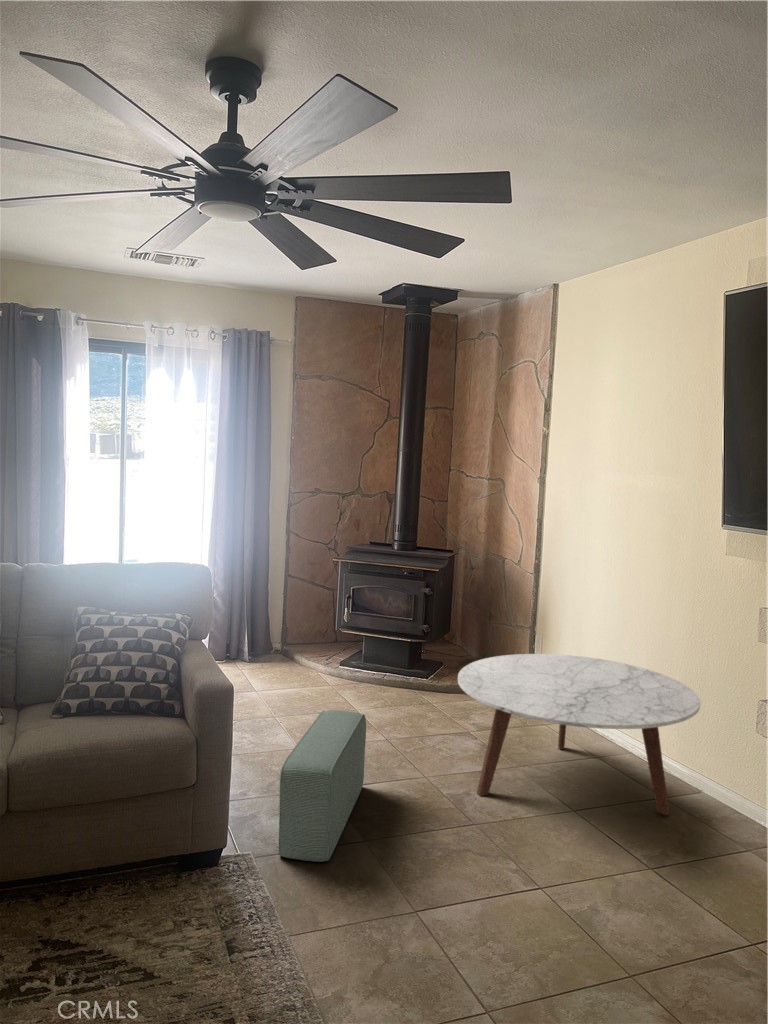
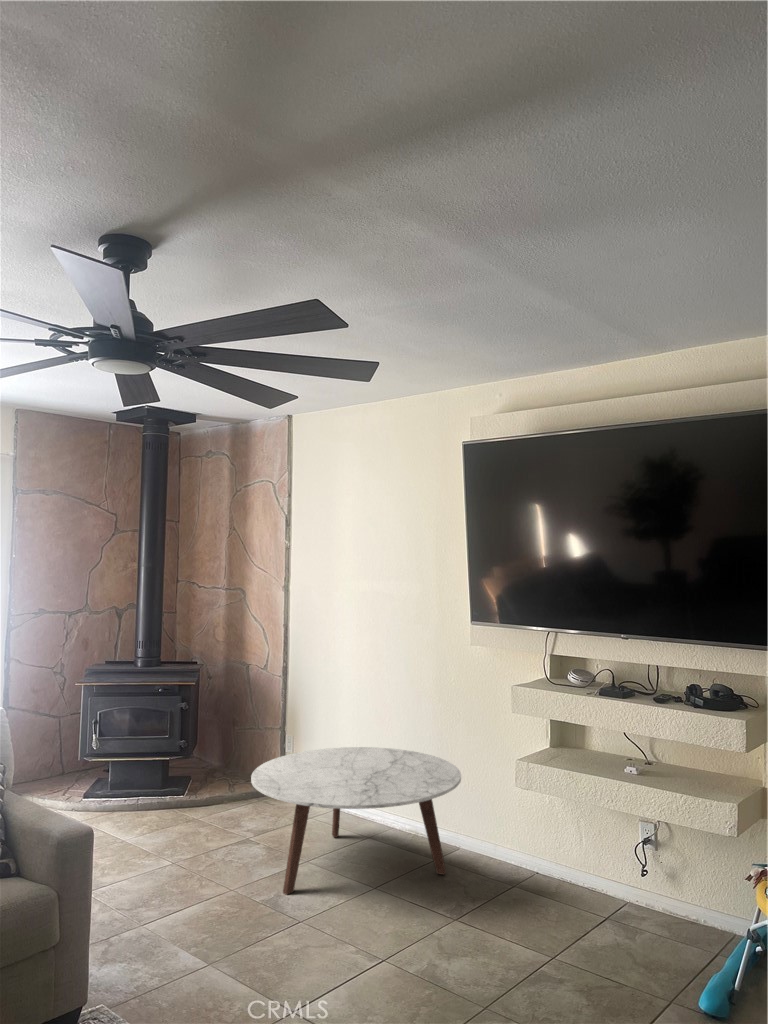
pouf: present [279,710,366,862] -> none [121,836,182,1000]

